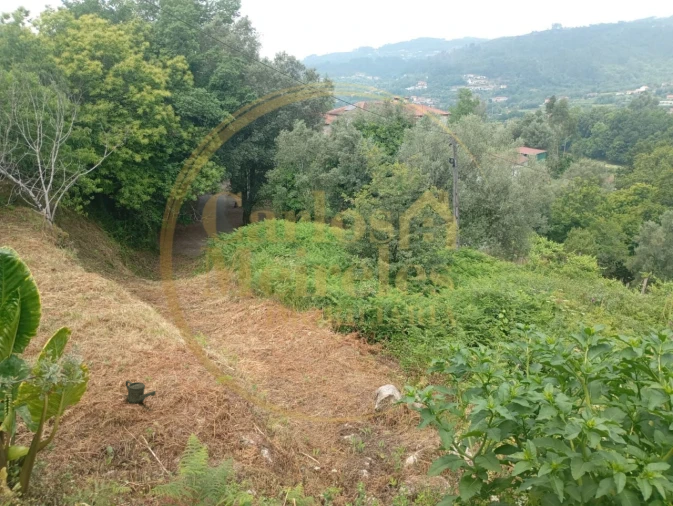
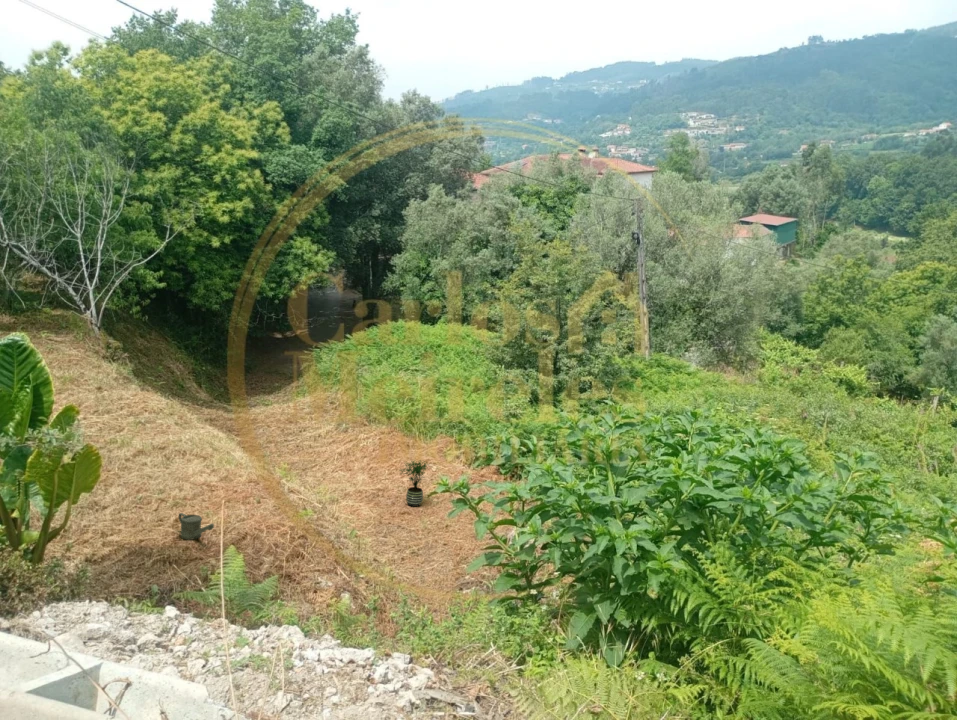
potted plant: none [289,329,314,365] -> present [400,461,427,507]

